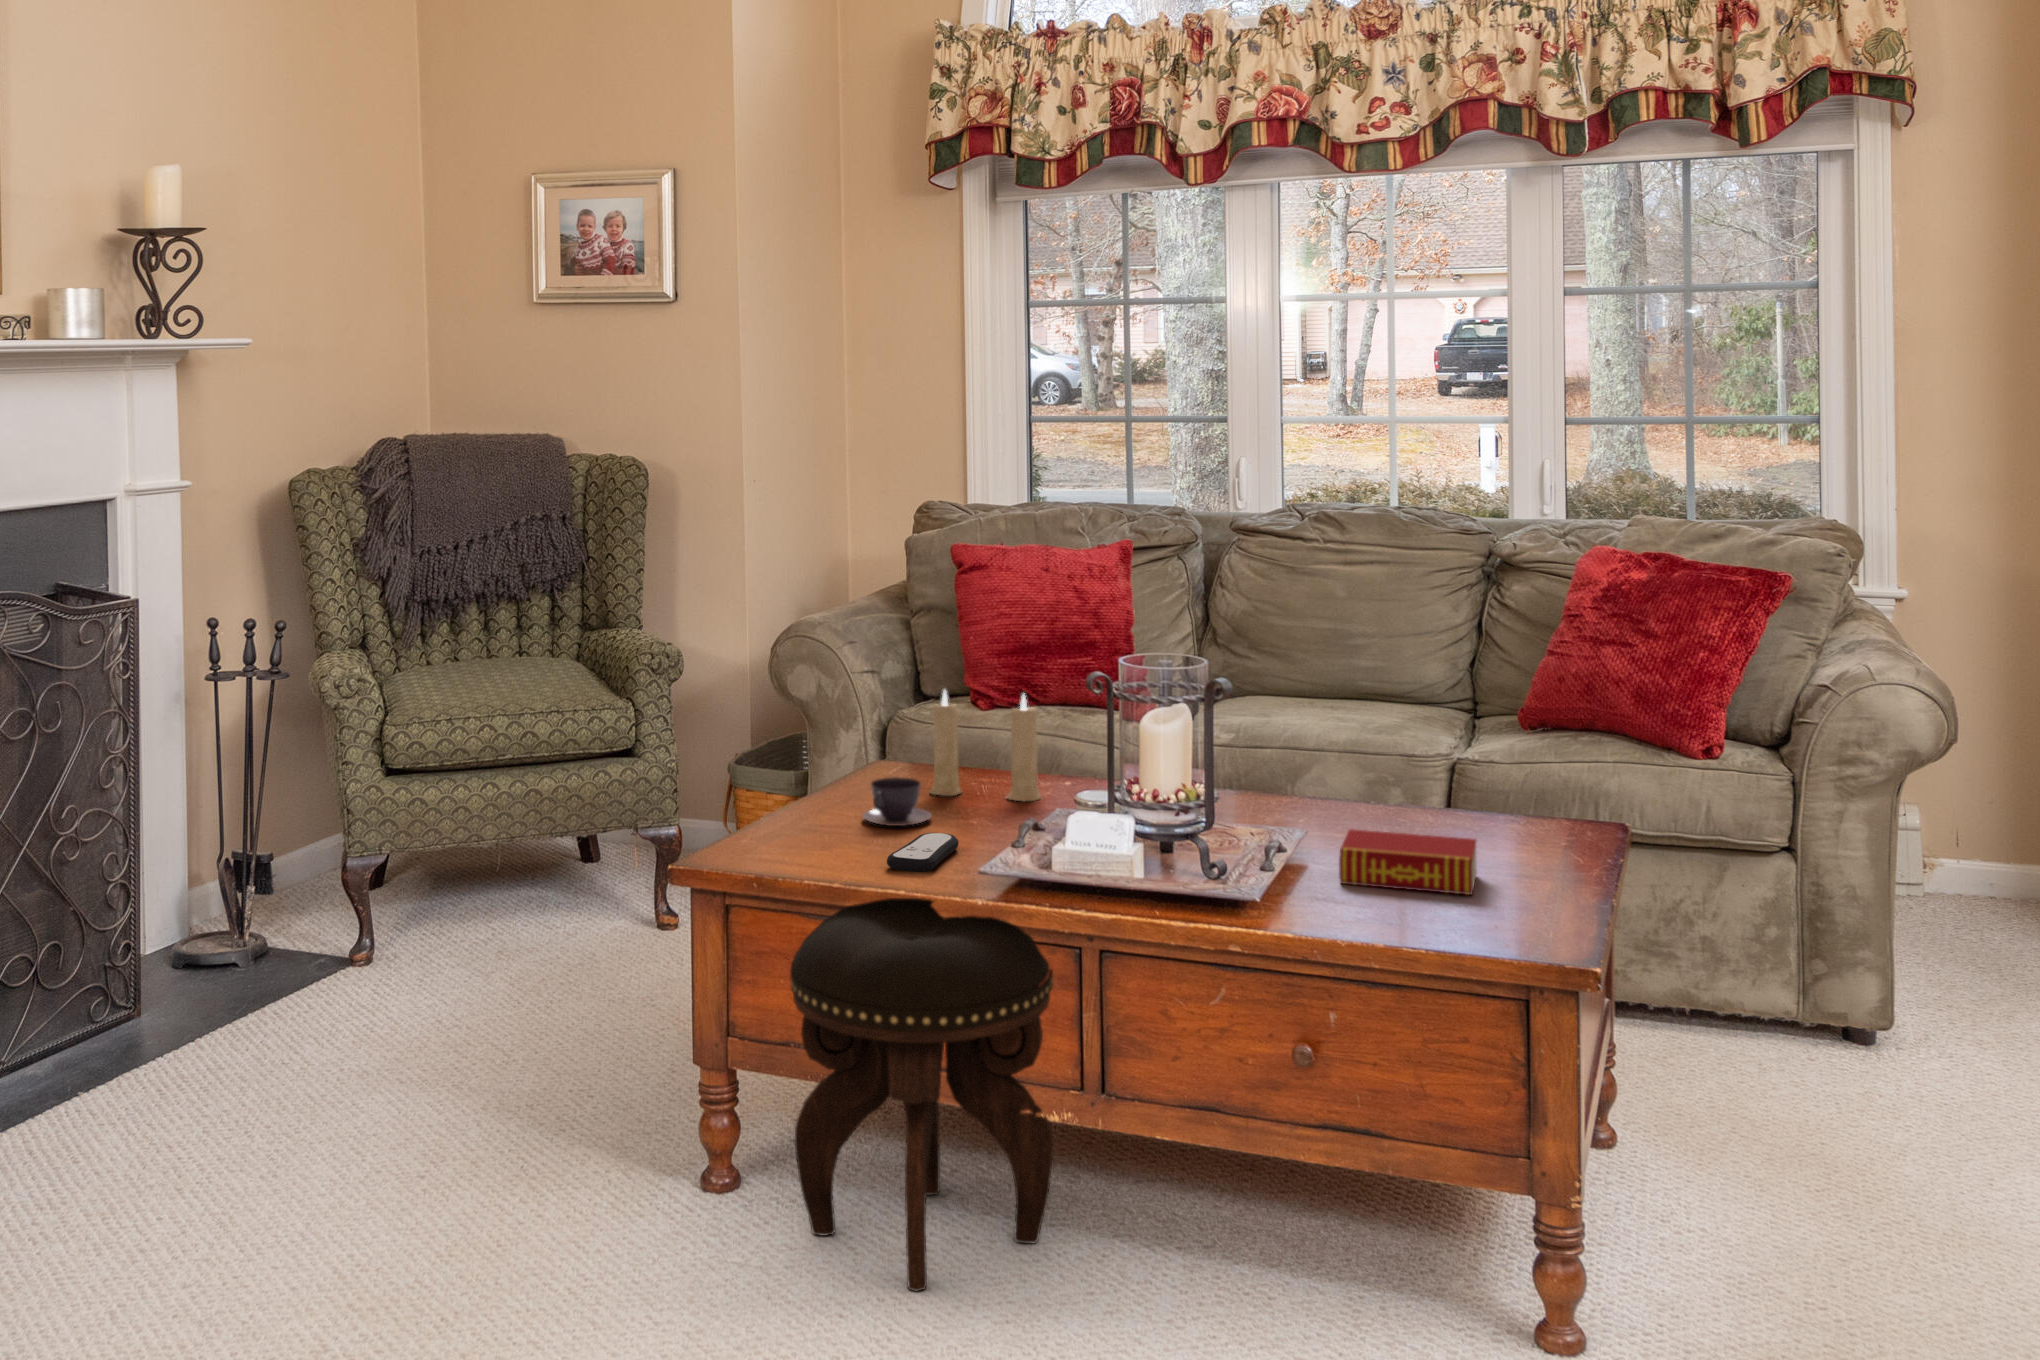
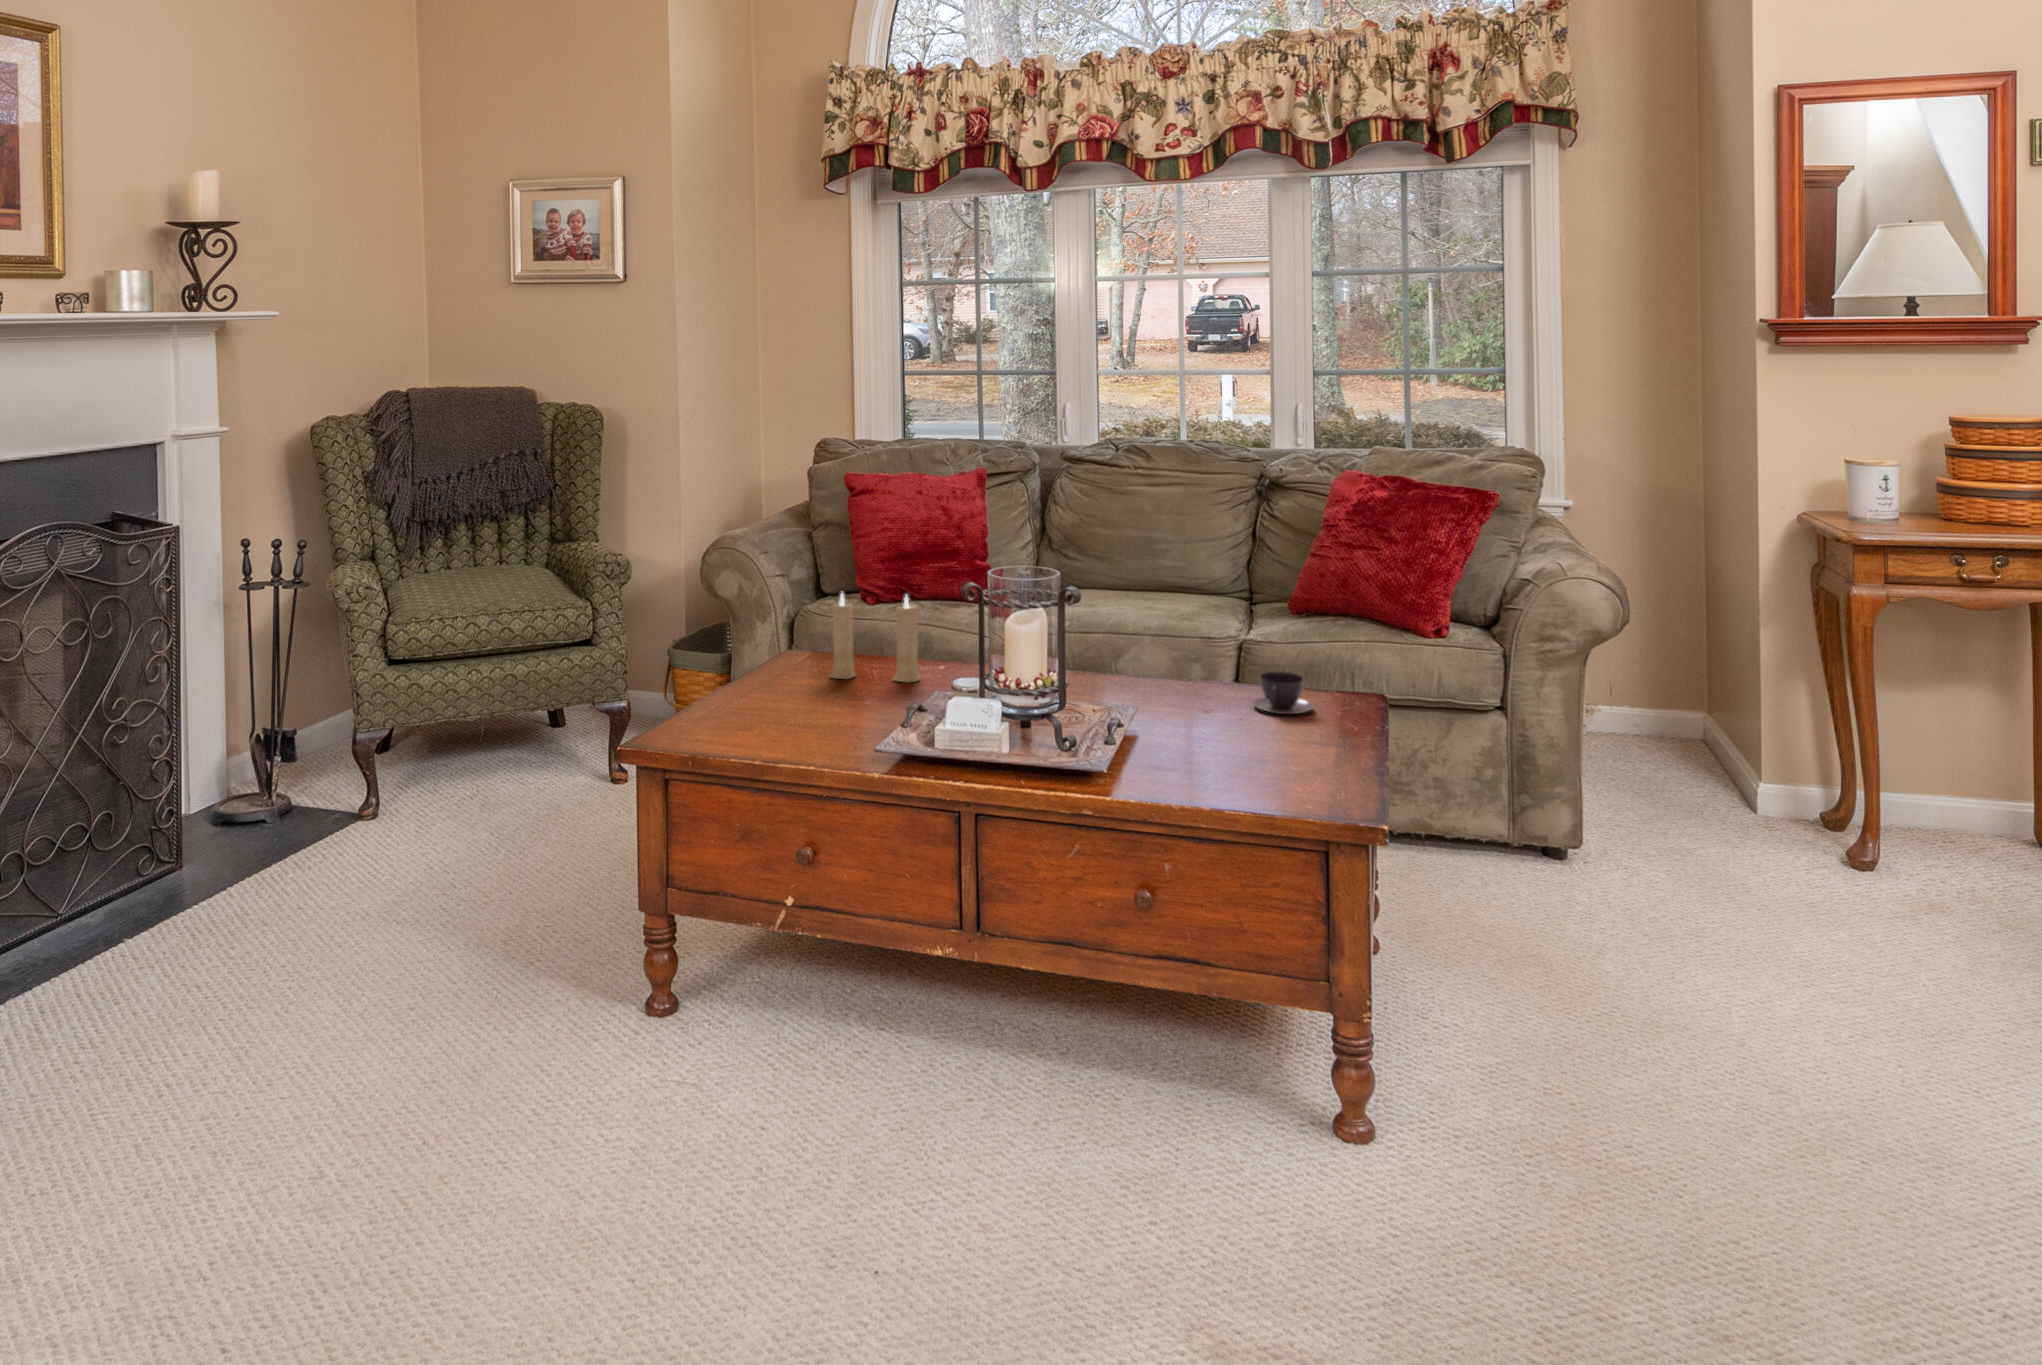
teacup: present [863,777,931,826] -> present [1253,672,1313,714]
book: present [1339,829,1477,895] -> none [1169,704,1277,759]
remote control: present [887,833,959,872] -> none [793,715,854,752]
footstool: present [790,898,1053,1292] -> none [709,774,933,1121]

